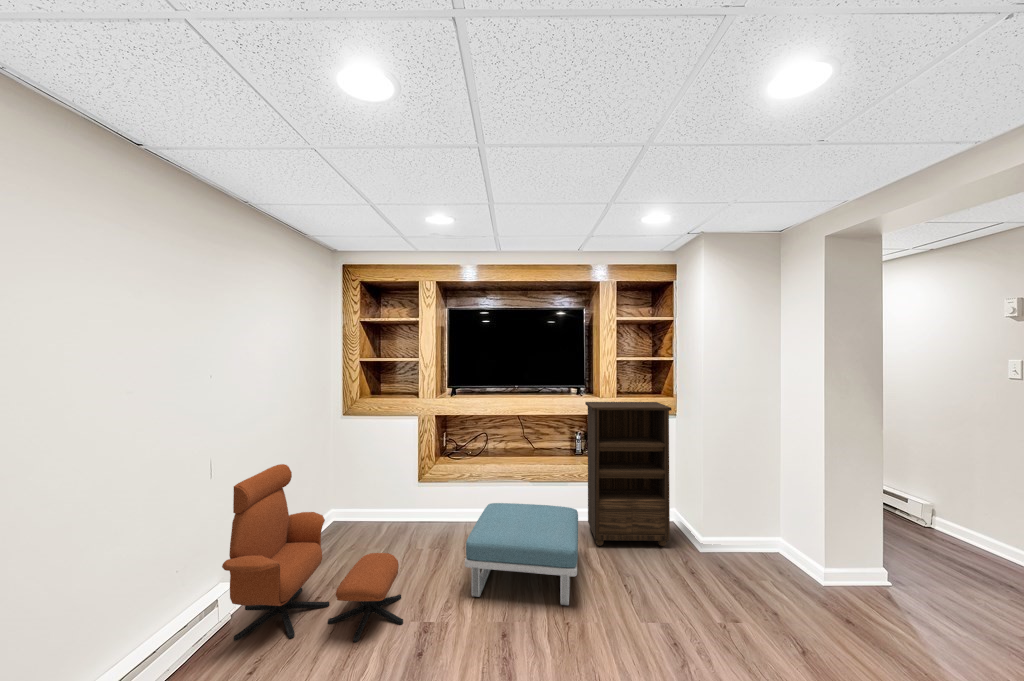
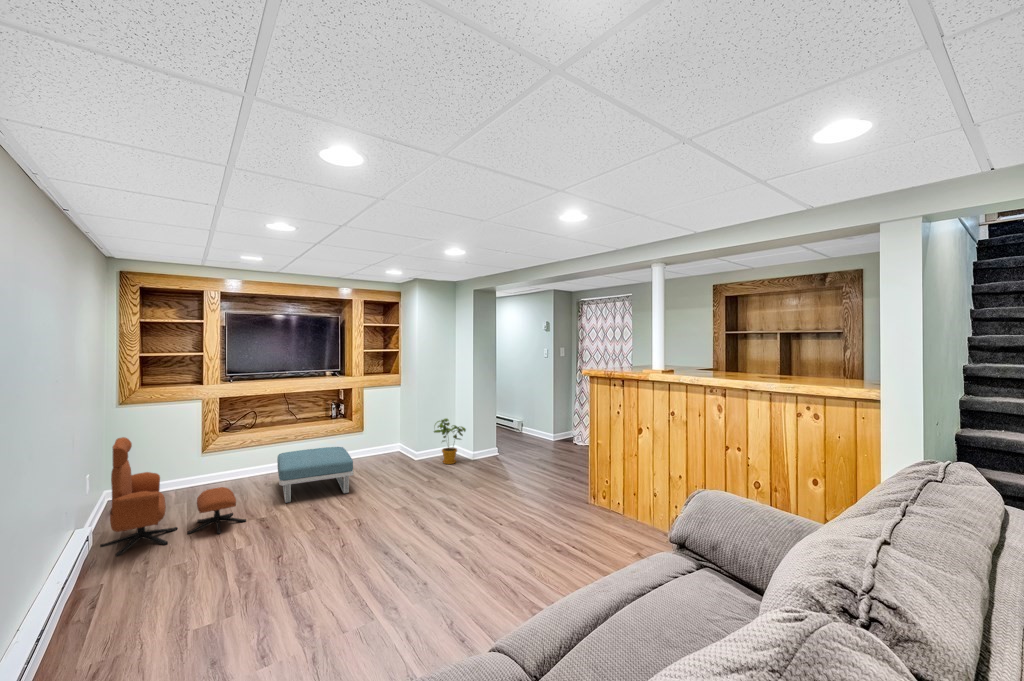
bookshelf: present [585,402,671,546] -> none [344,378,400,469]
house plant: none [736,490,808,581] -> present [434,419,466,464]

